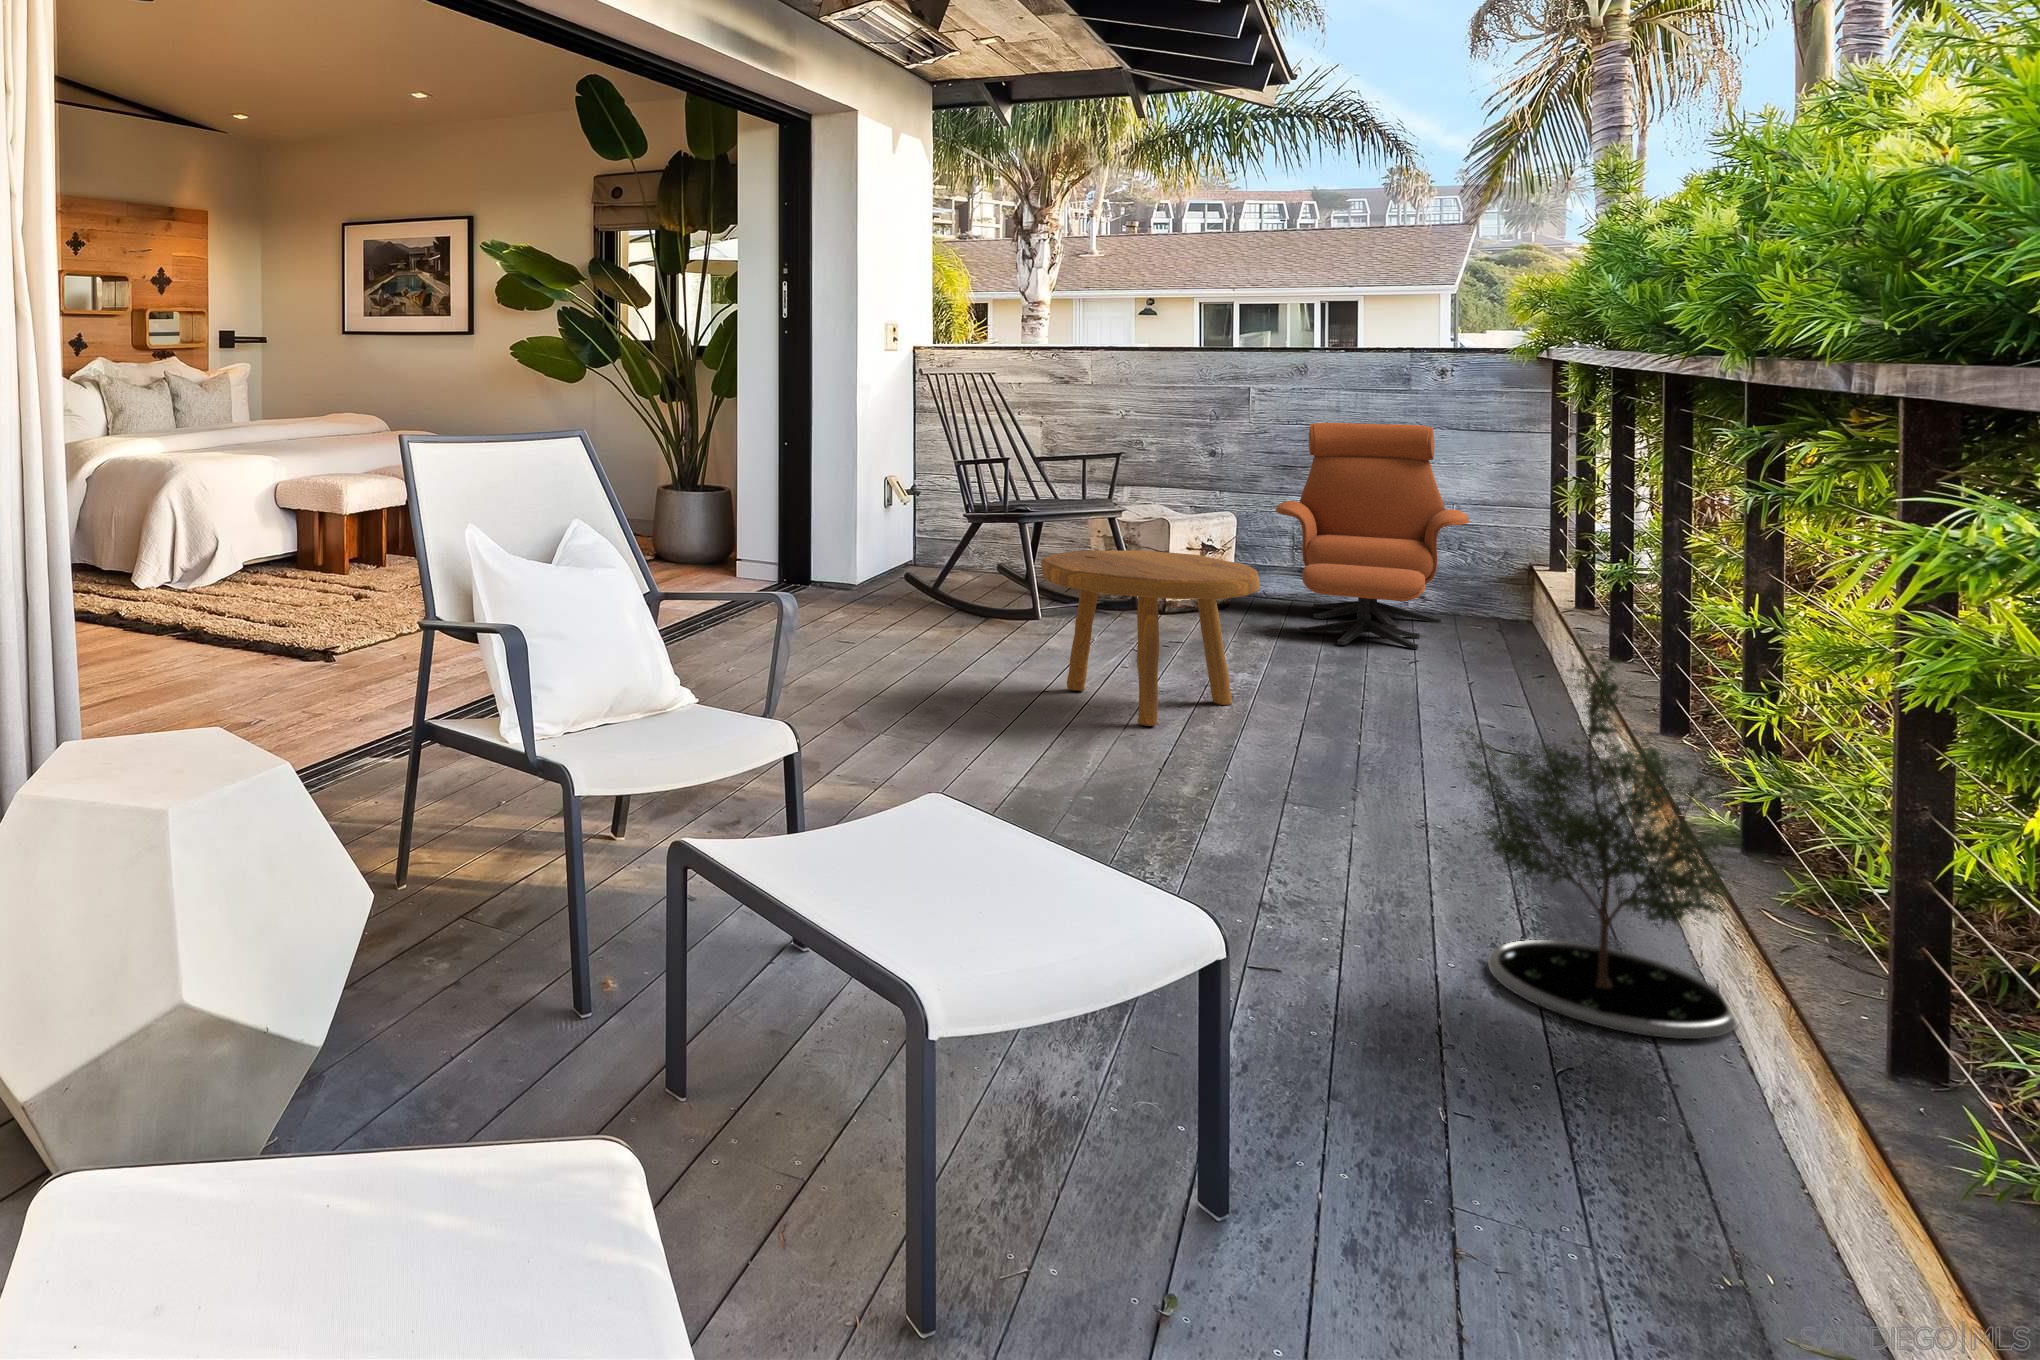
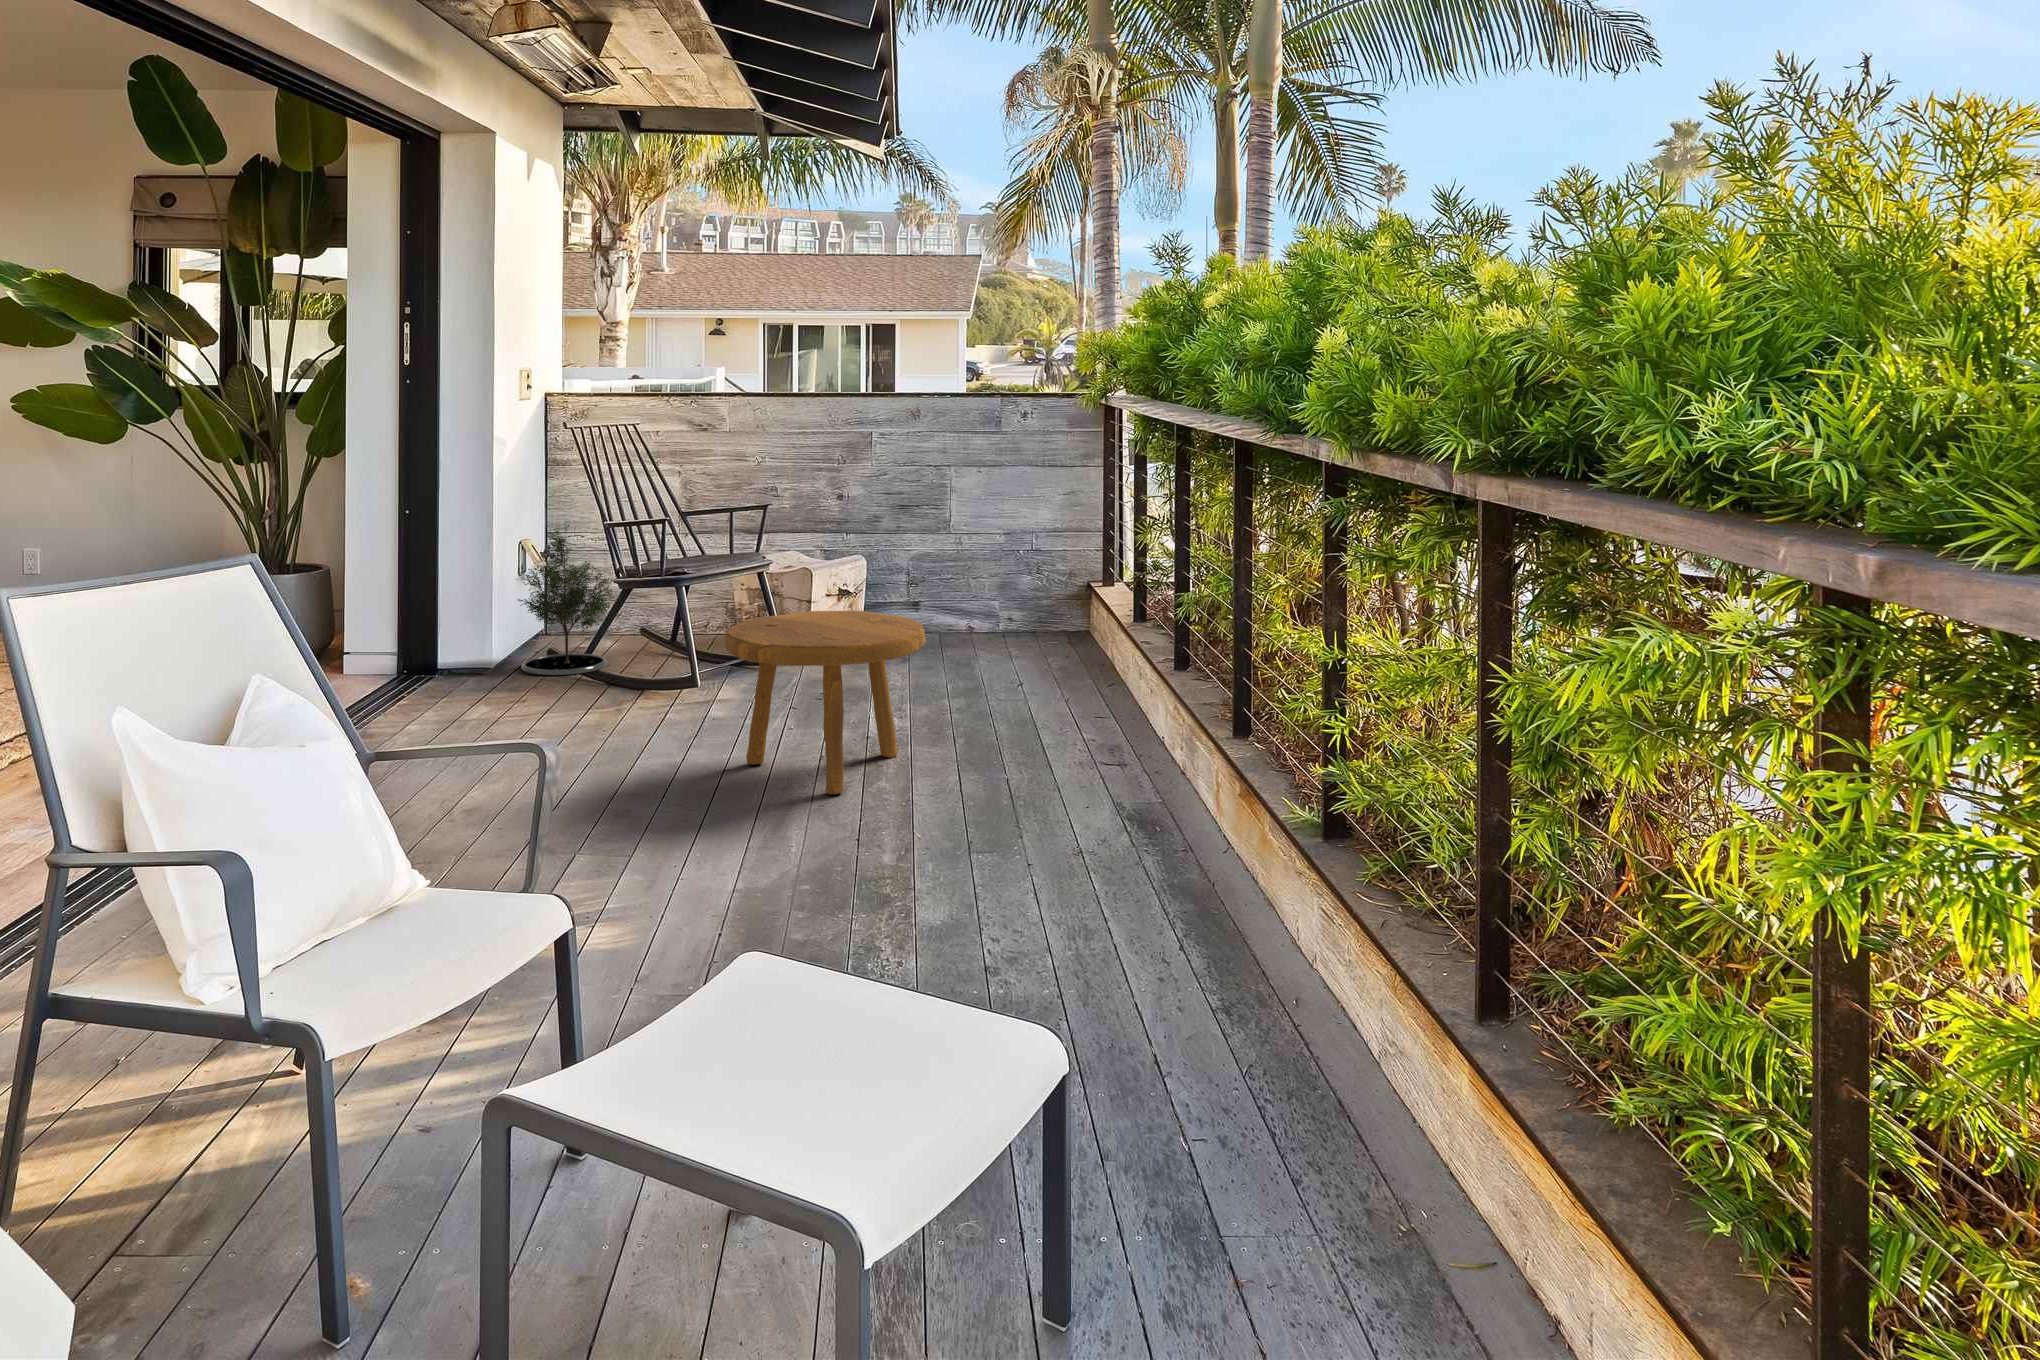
lounge chair: present [1276,423,1470,649] -> none [896,461,1049,675]
potted tree: present [1452,631,1742,1039] -> present [516,525,617,675]

